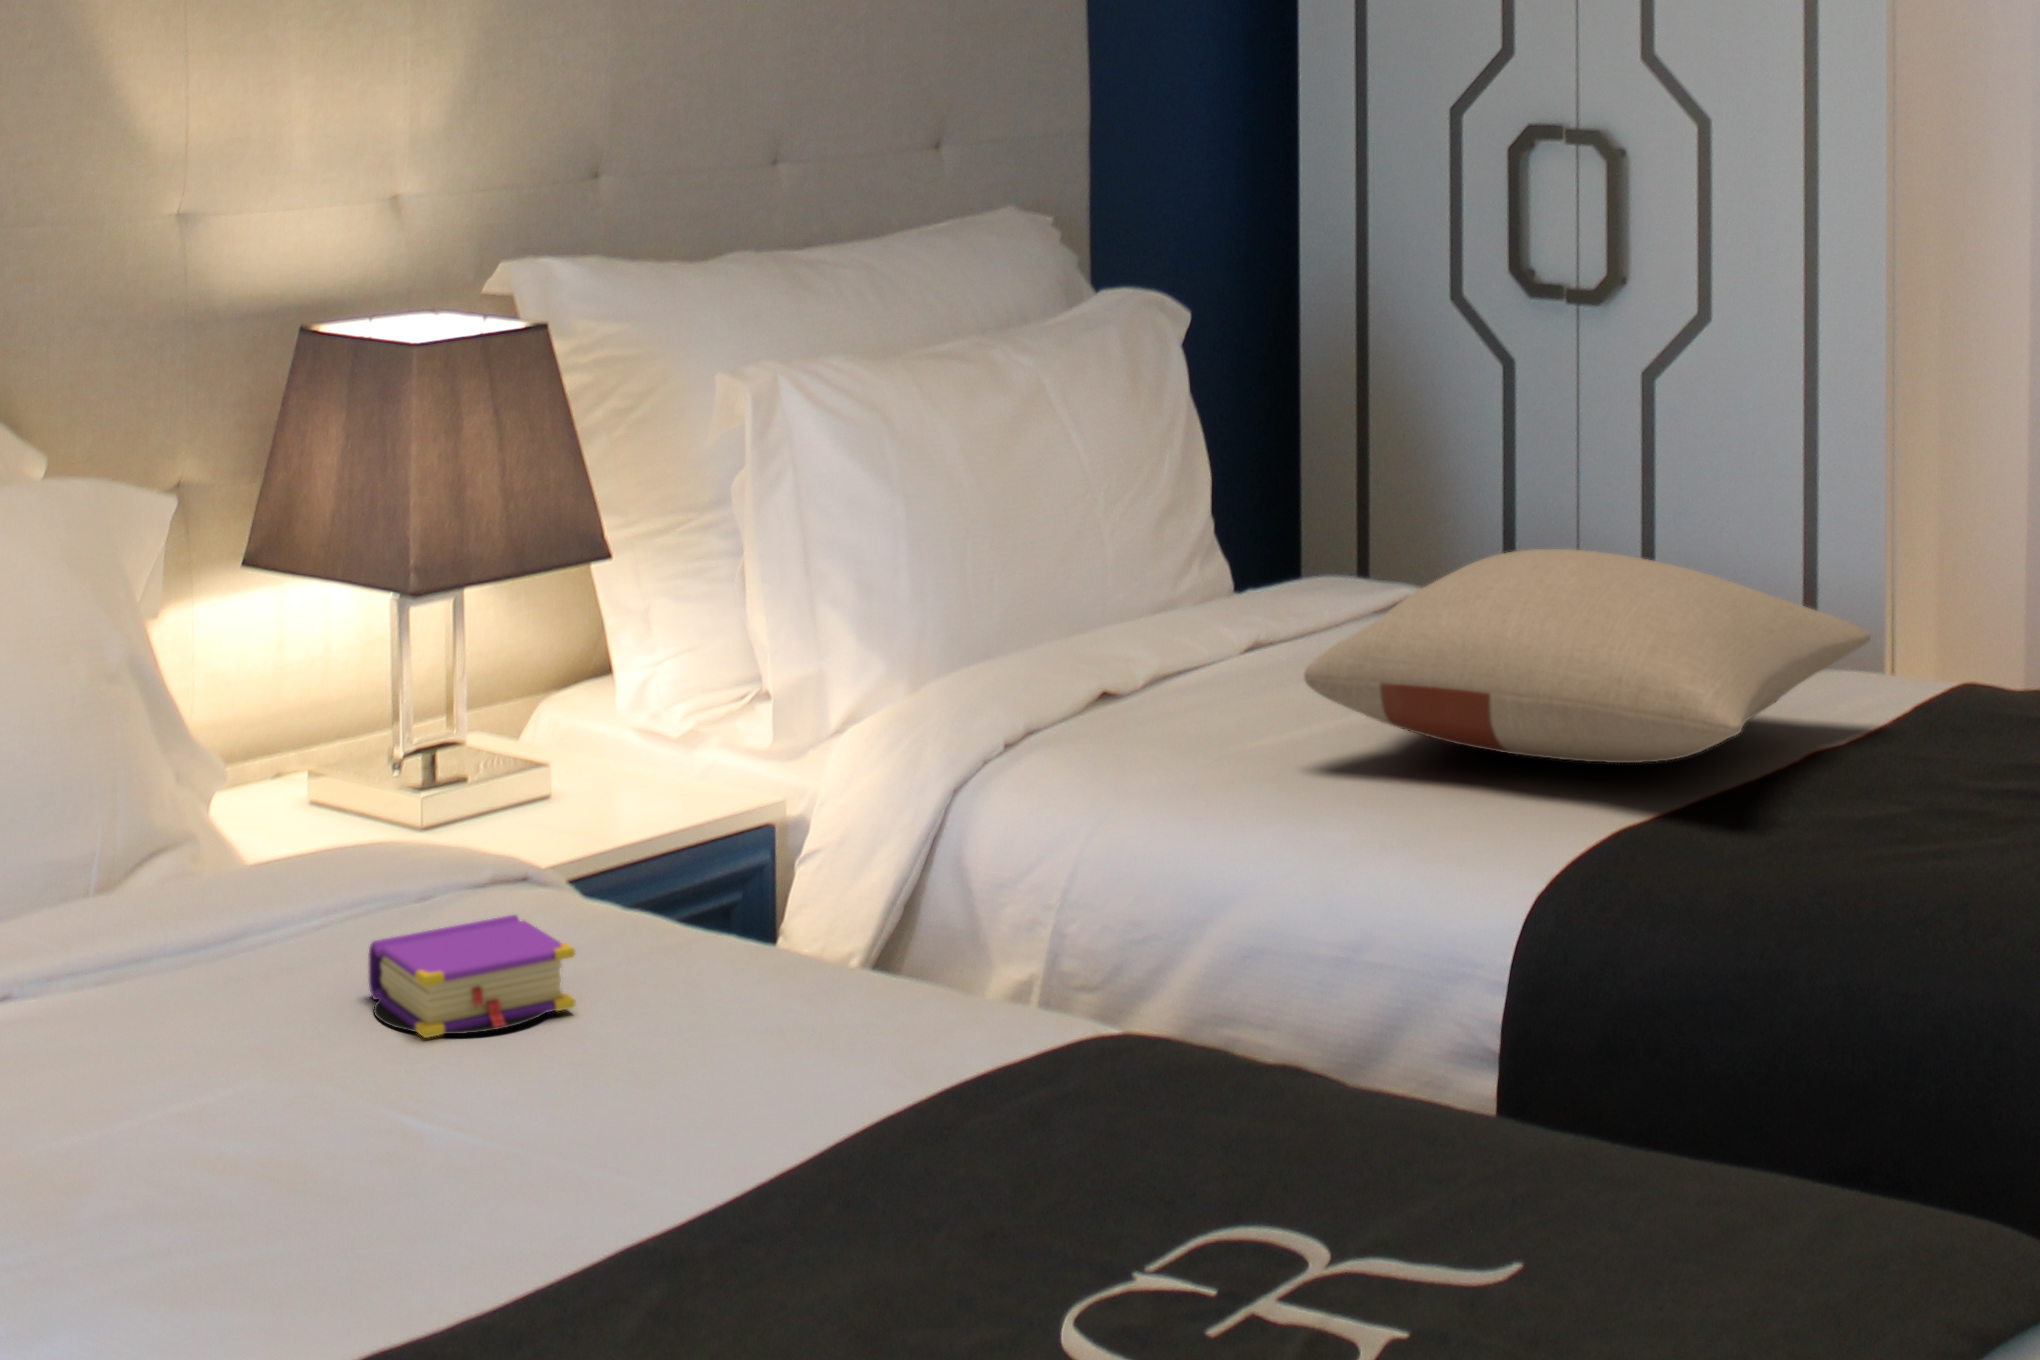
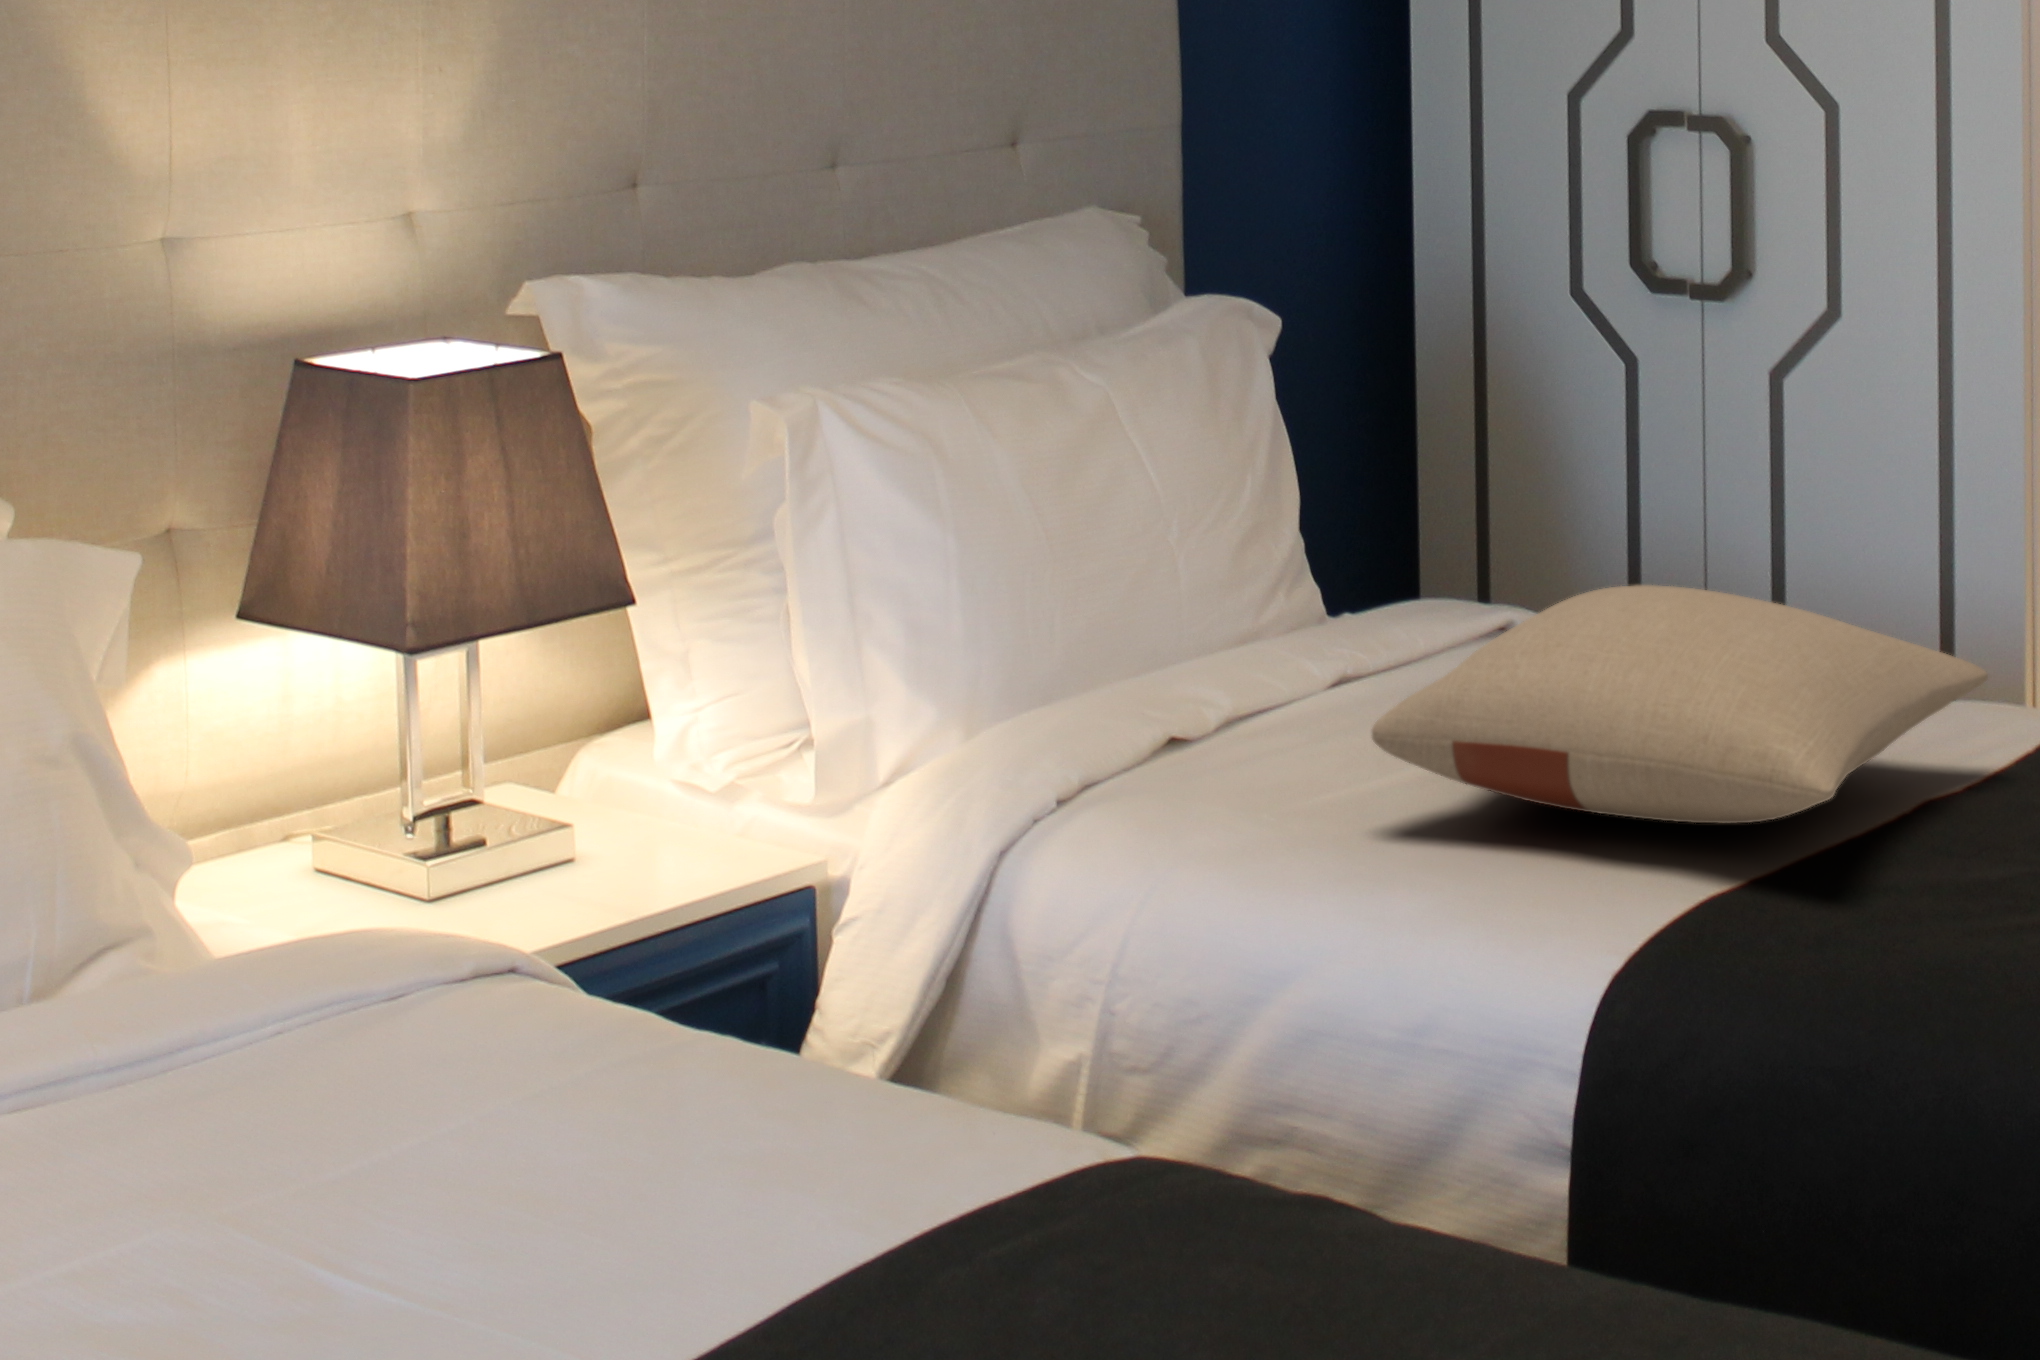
book: present [368,915,575,1038] -> none [174,1048,596,1238]

